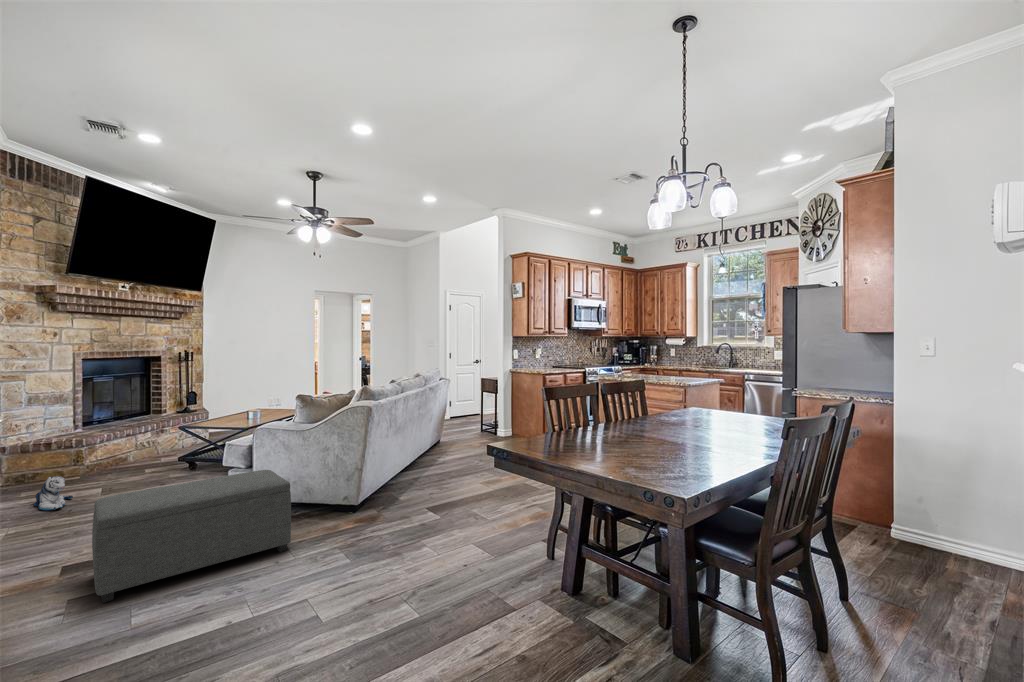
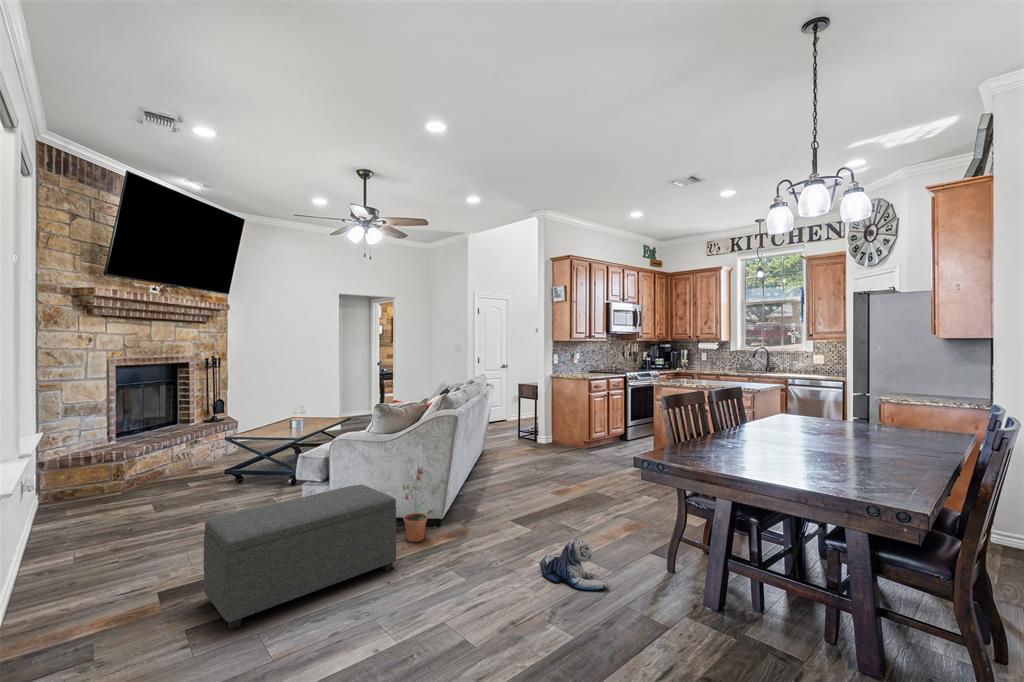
potted plant: none [311,455,337,526] -> present [403,468,427,542]
plush toy: present [34,476,73,511] -> present [540,539,607,591]

